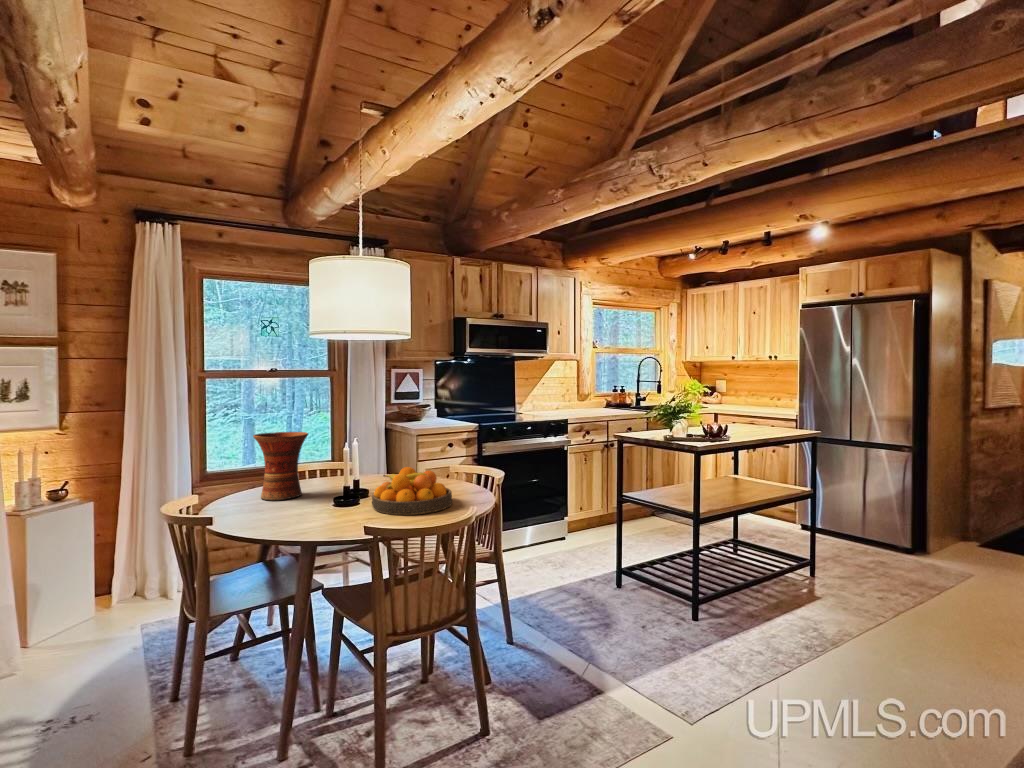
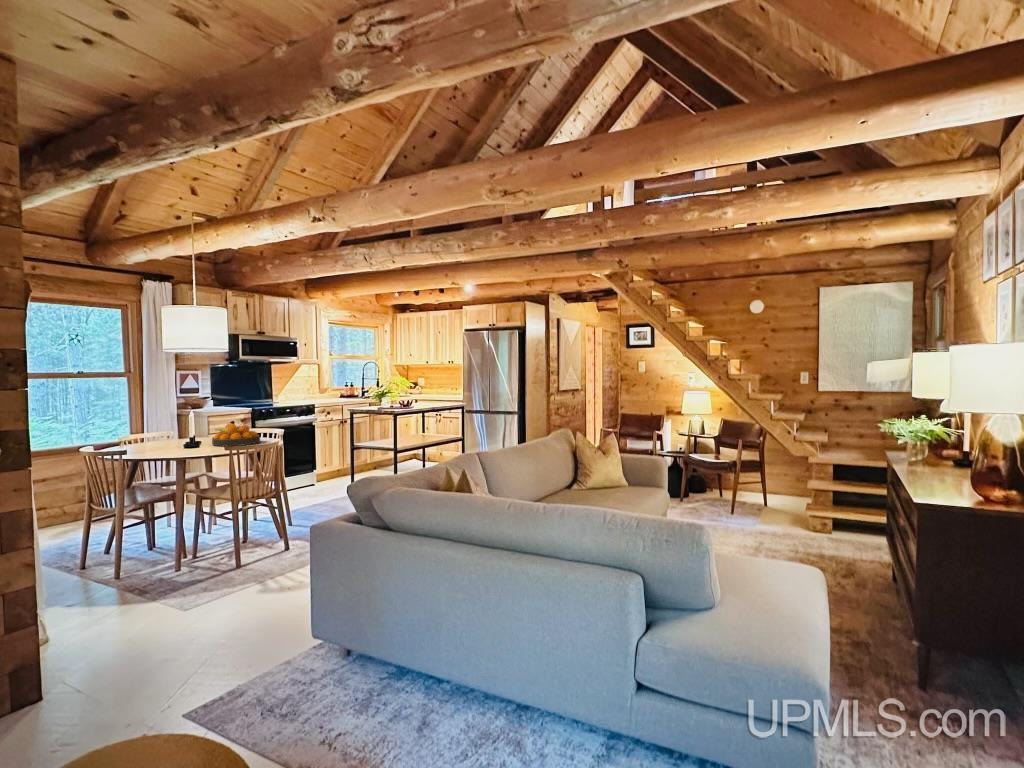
vase: present [253,432,308,500] -> none [123,408,160,448]

